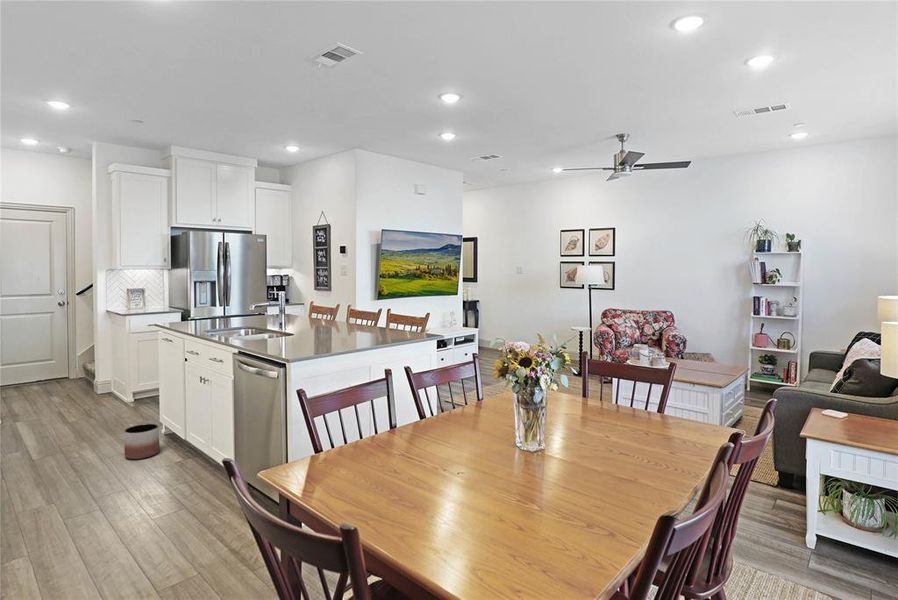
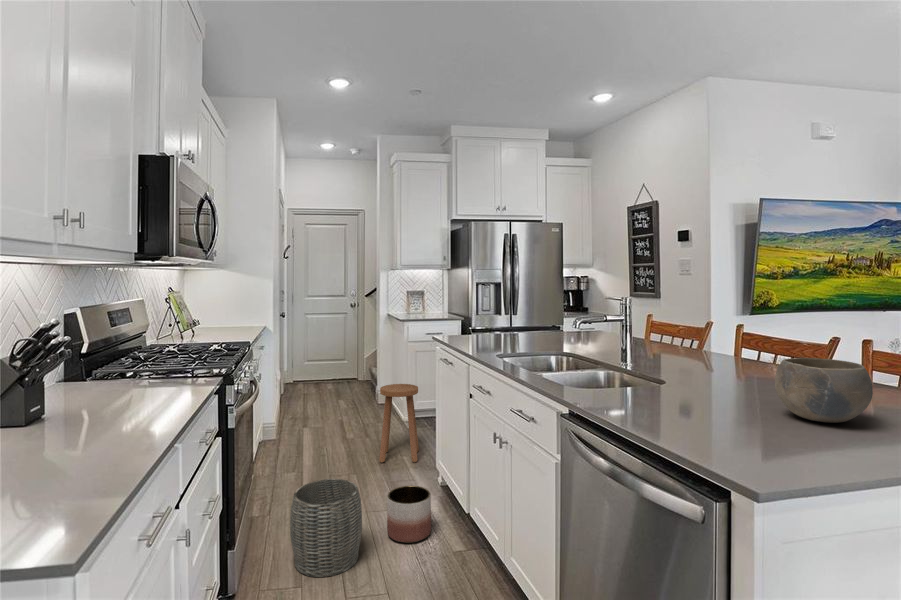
bowl: none [328,319,361,343] -> present [775,358,873,423]
stool: none [108,362,146,424] -> present [379,384,419,463]
woven basket: none [45,423,106,486] -> present [290,479,362,577]

